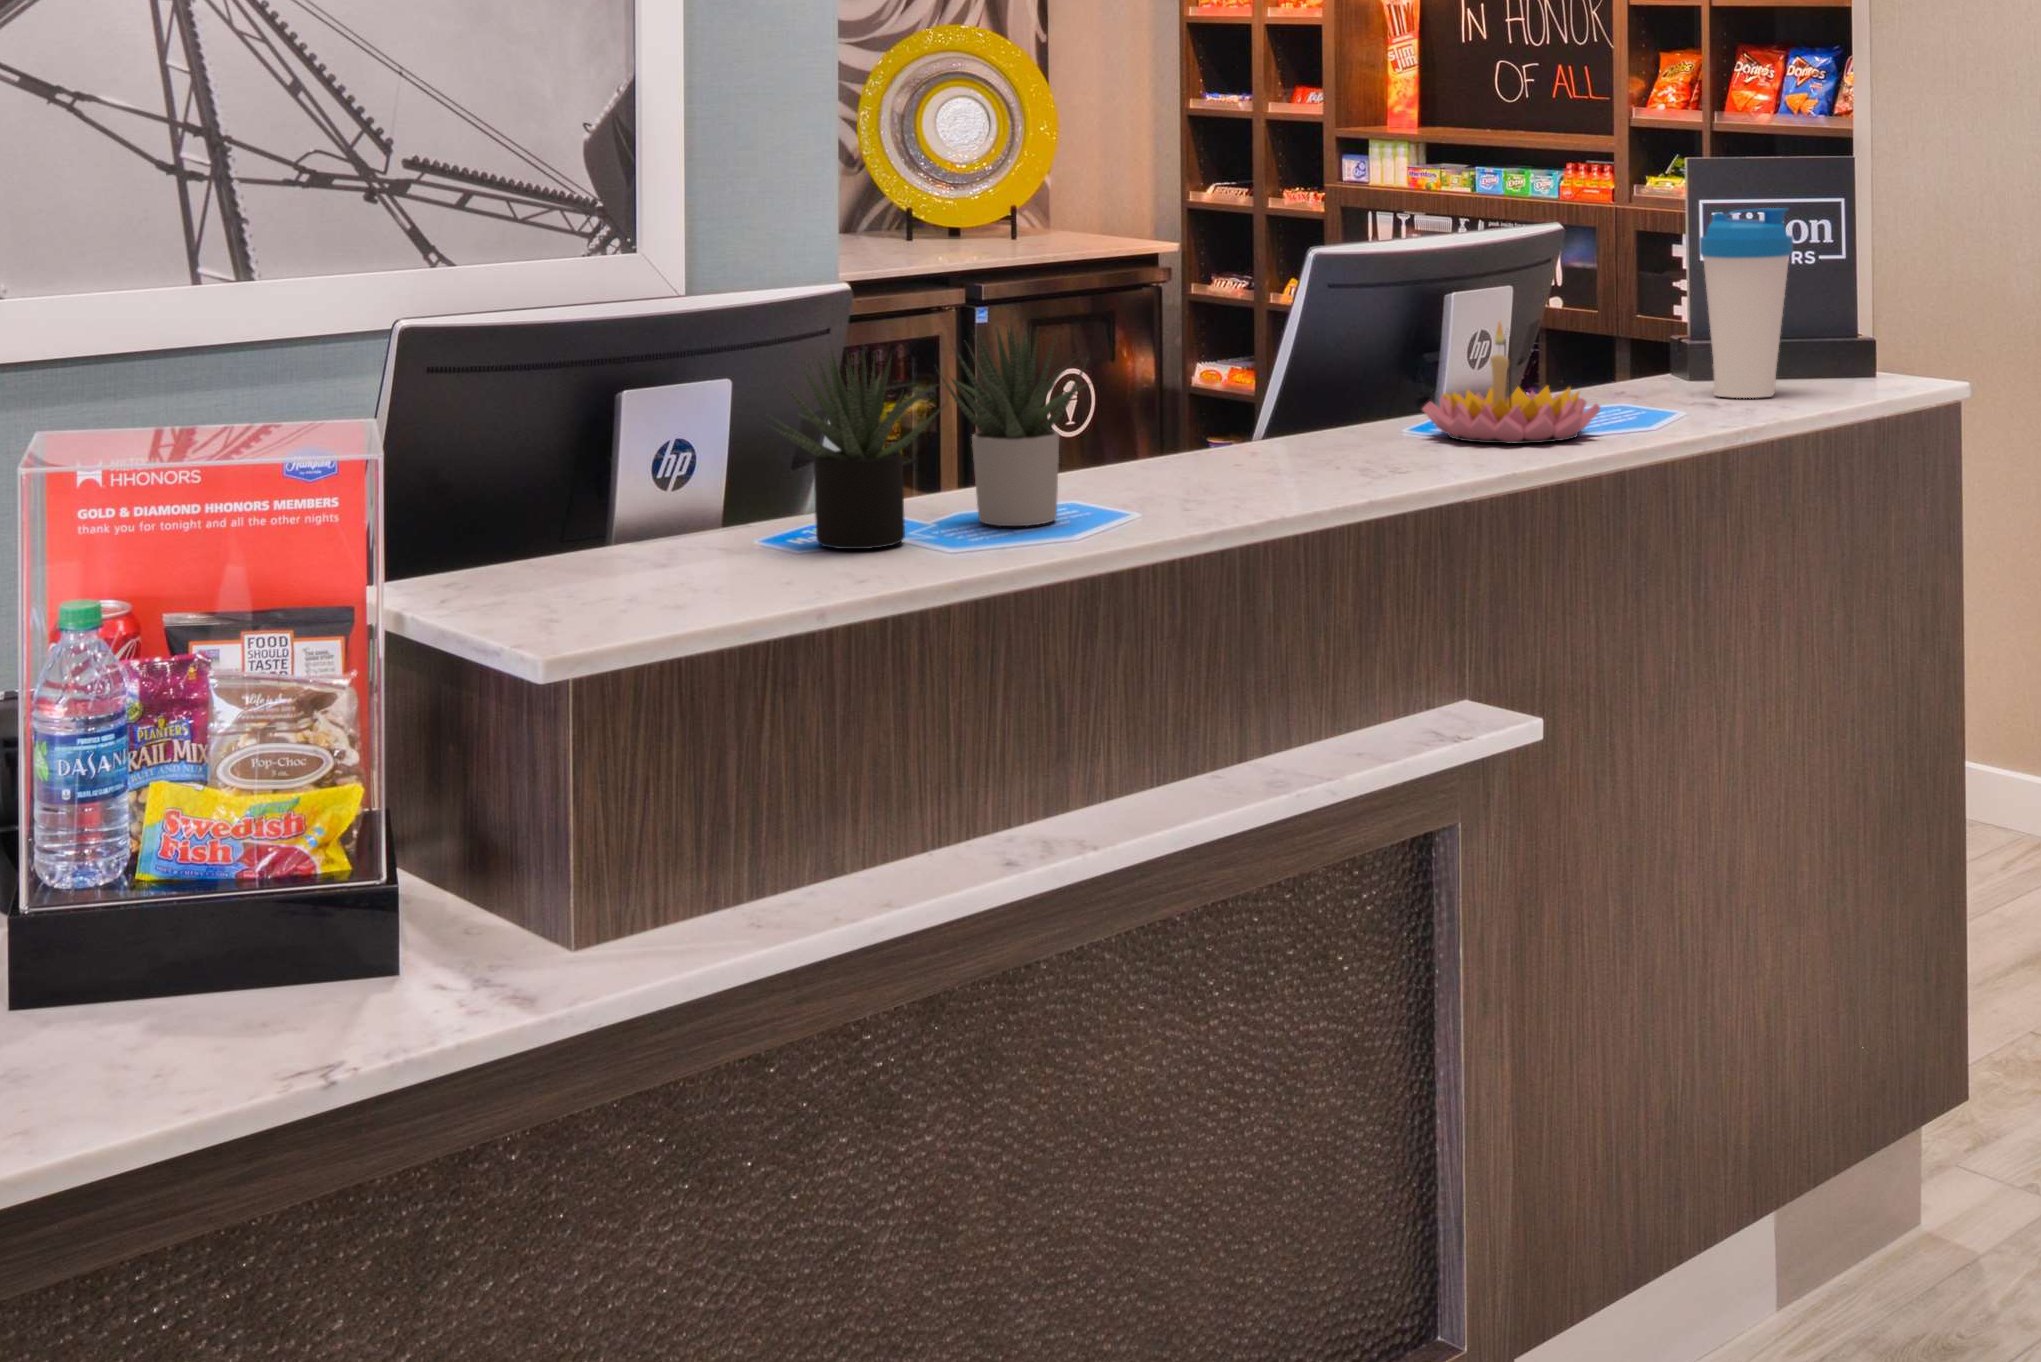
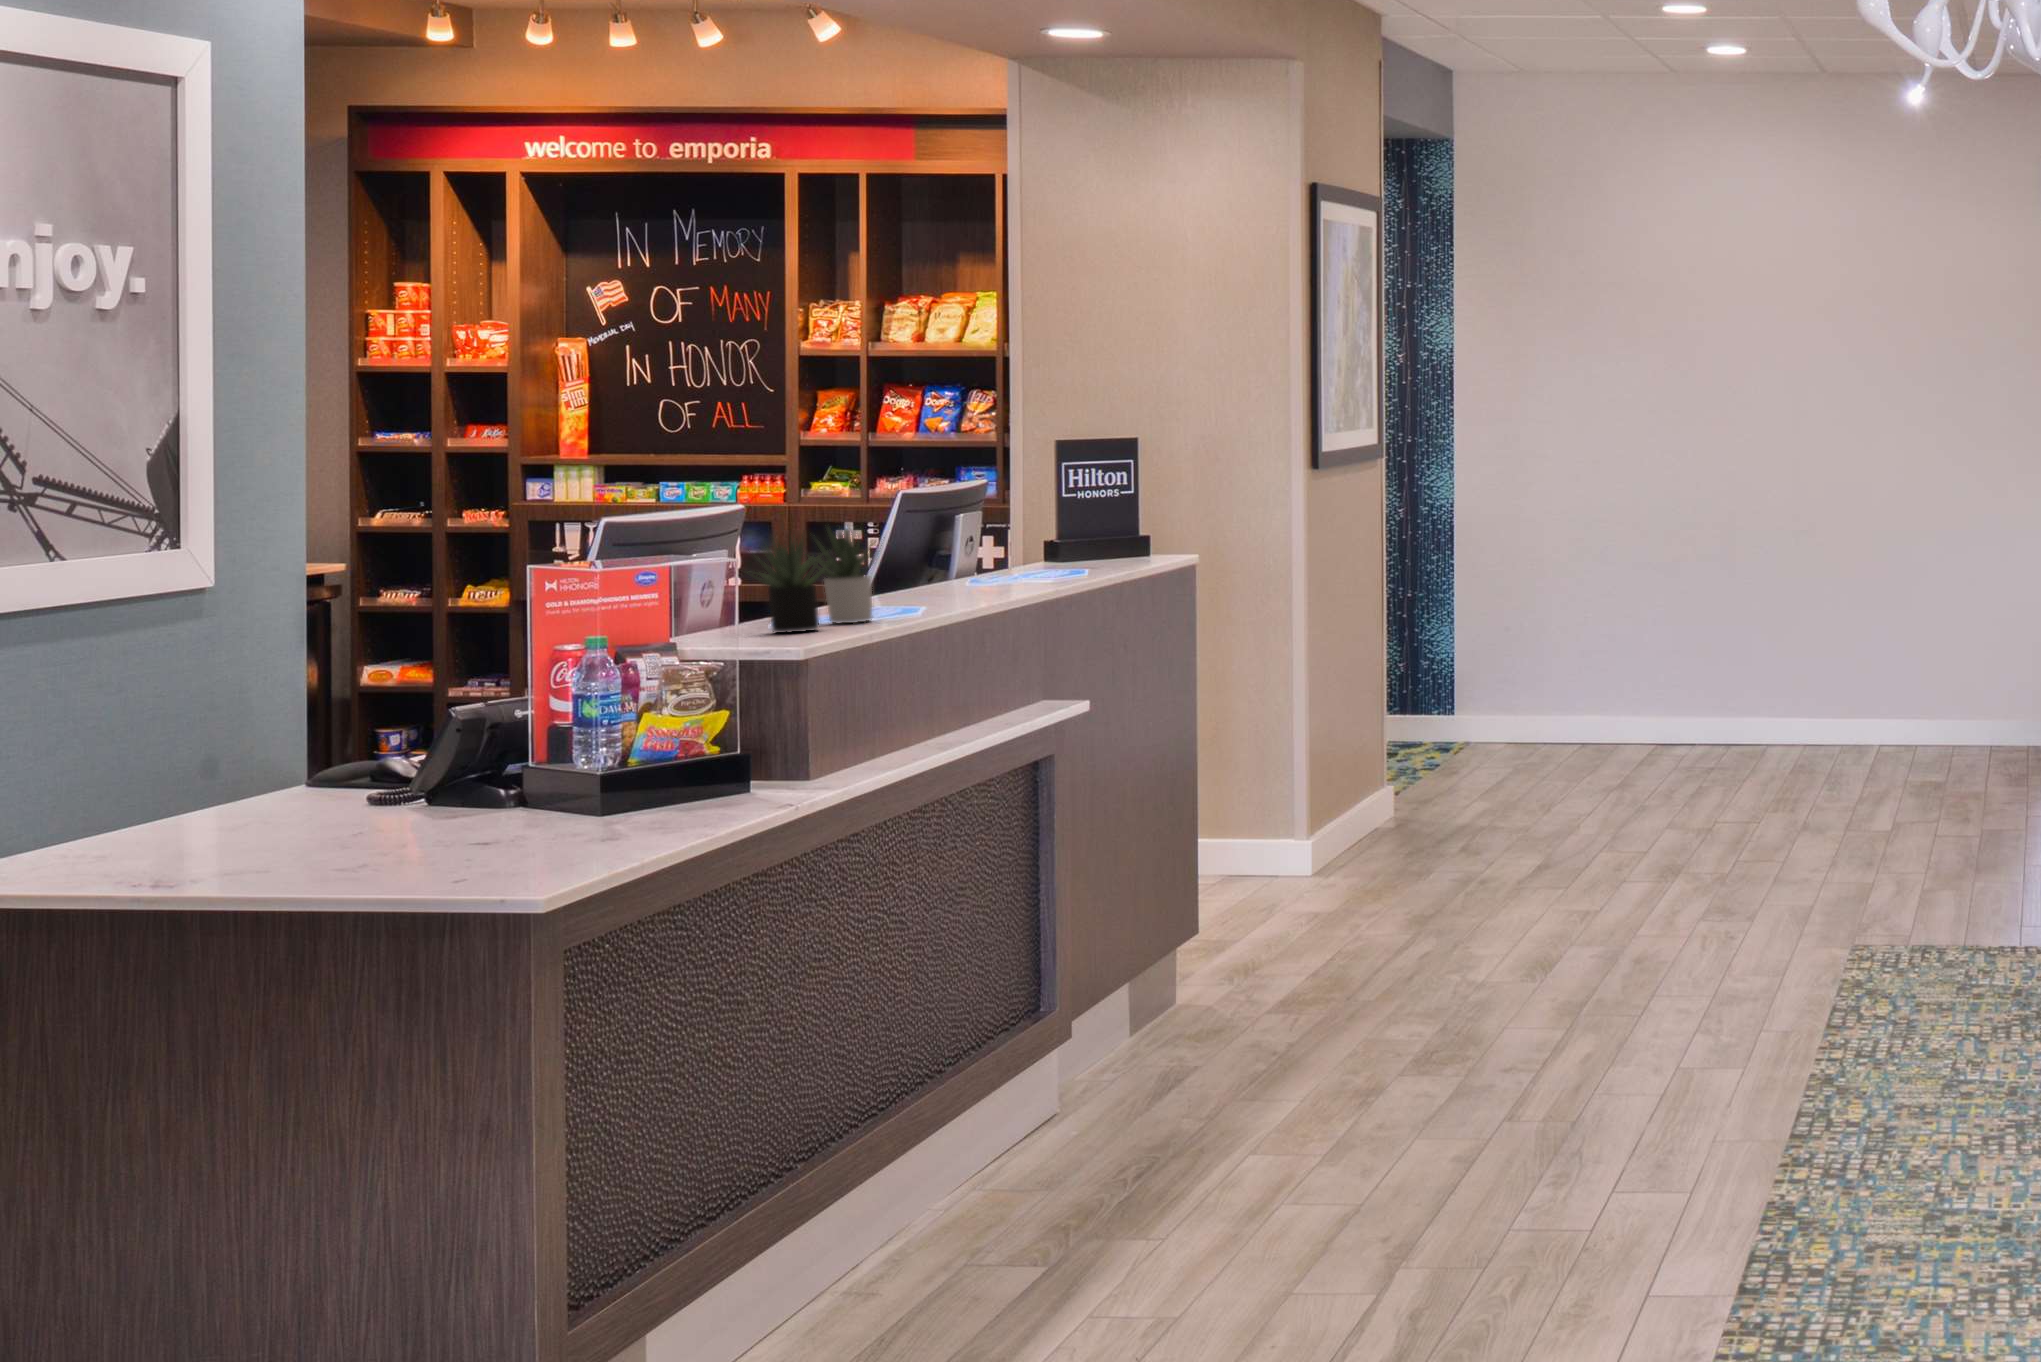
water bottle: present [1700,208,1793,398] -> none [1066,470,1118,574]
candle holder: present [1422,321,1600,443] -> none [966,527,1064,592]

